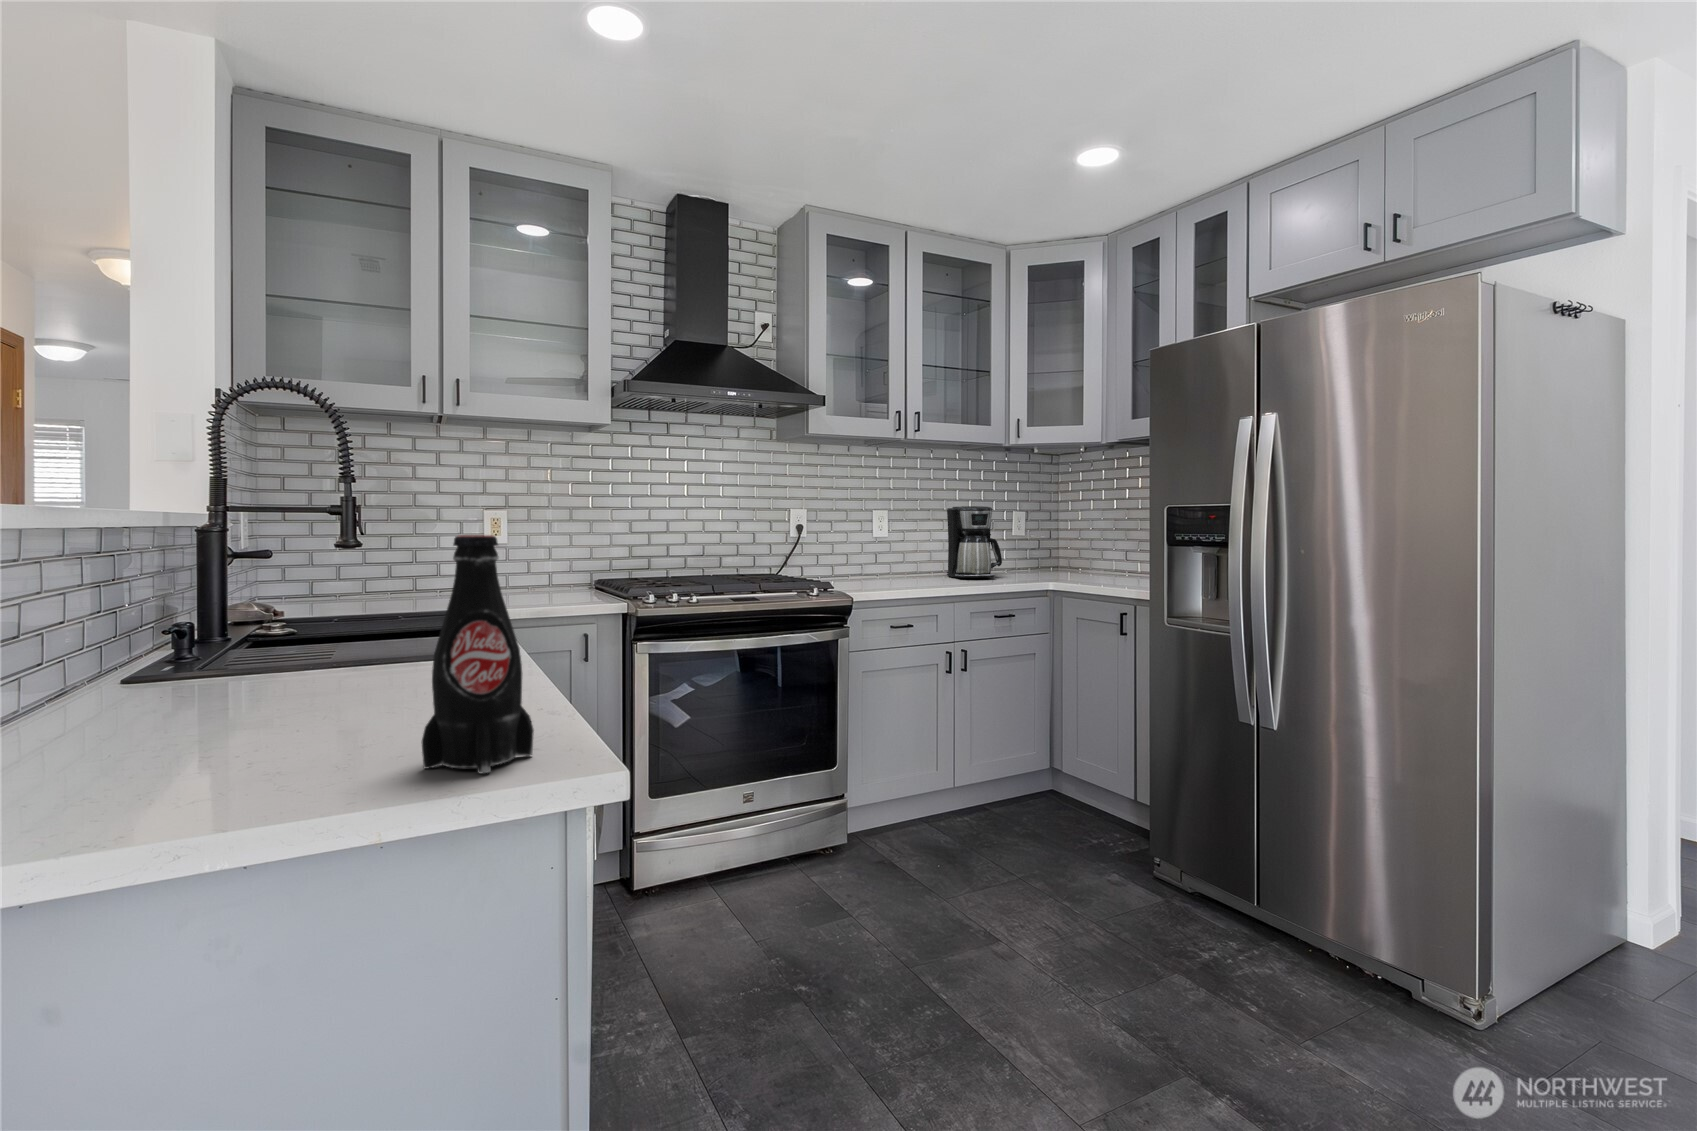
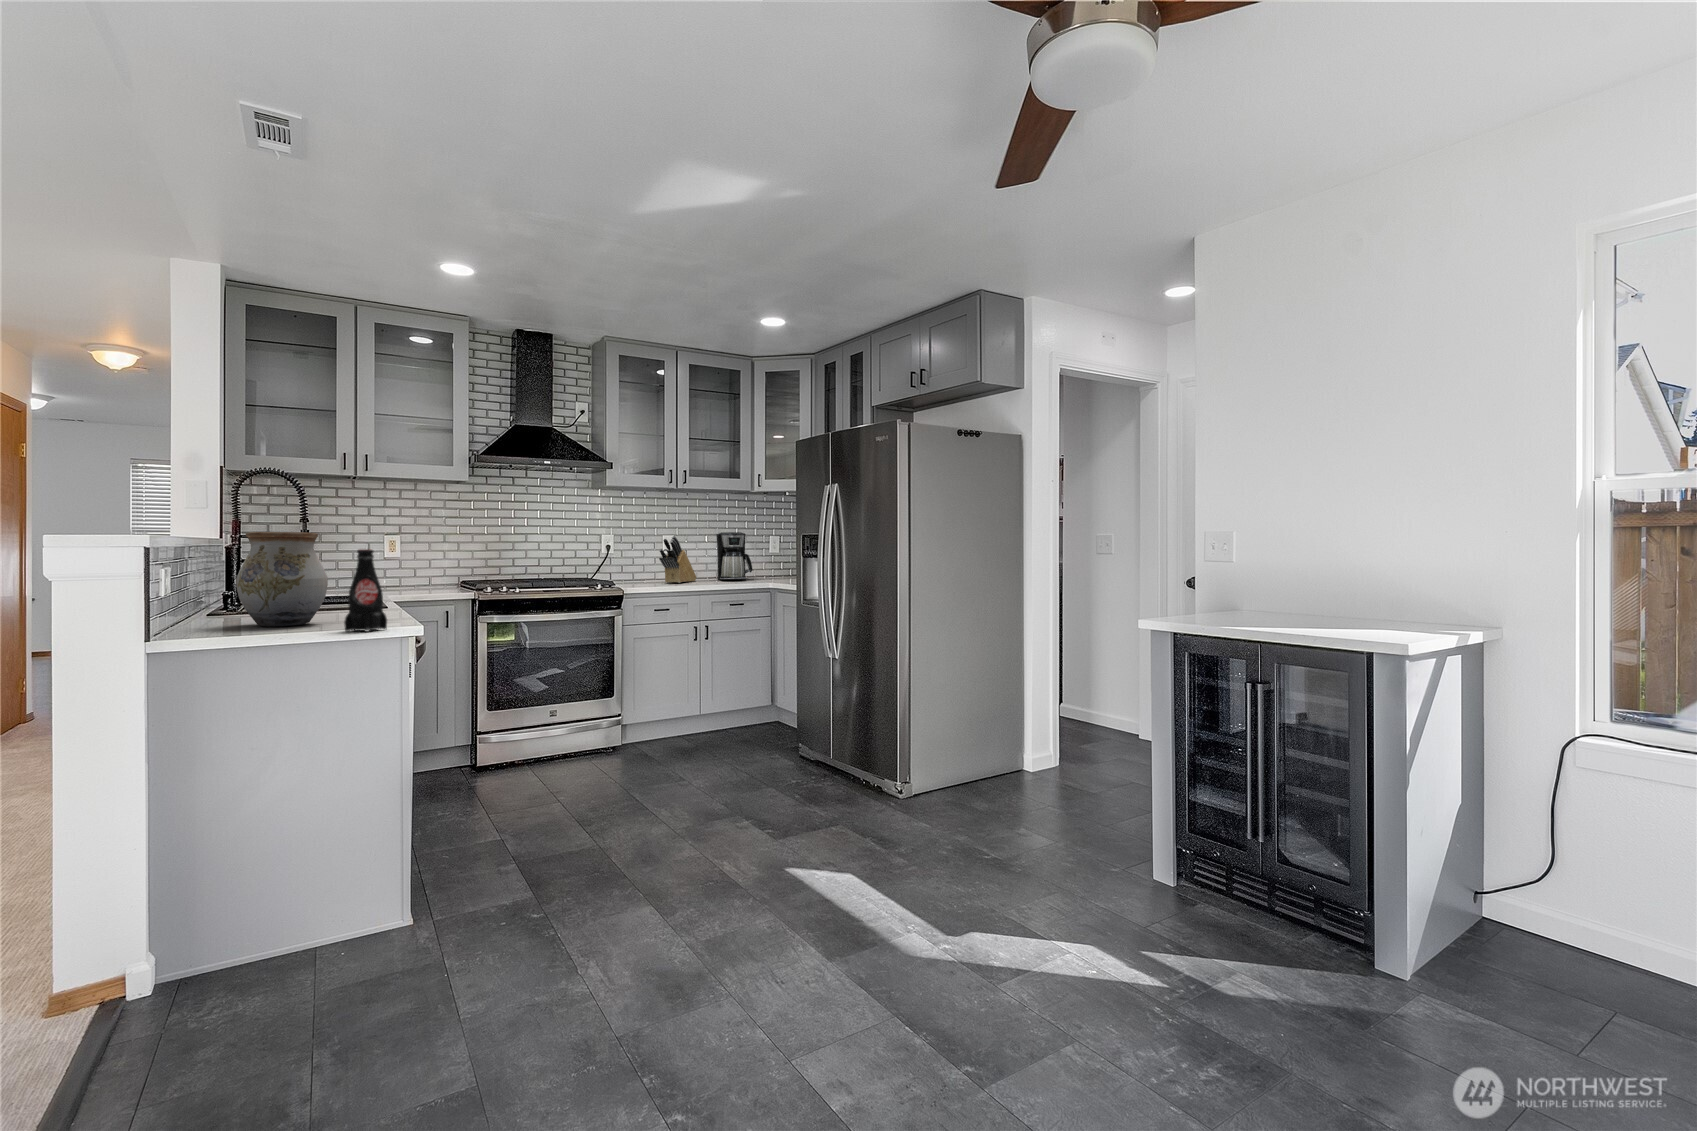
vase: none [154,488,384,736] -> present [236,532,328,626]
knife block: none [879,512,923,583] -> present [659,536,696,583]

